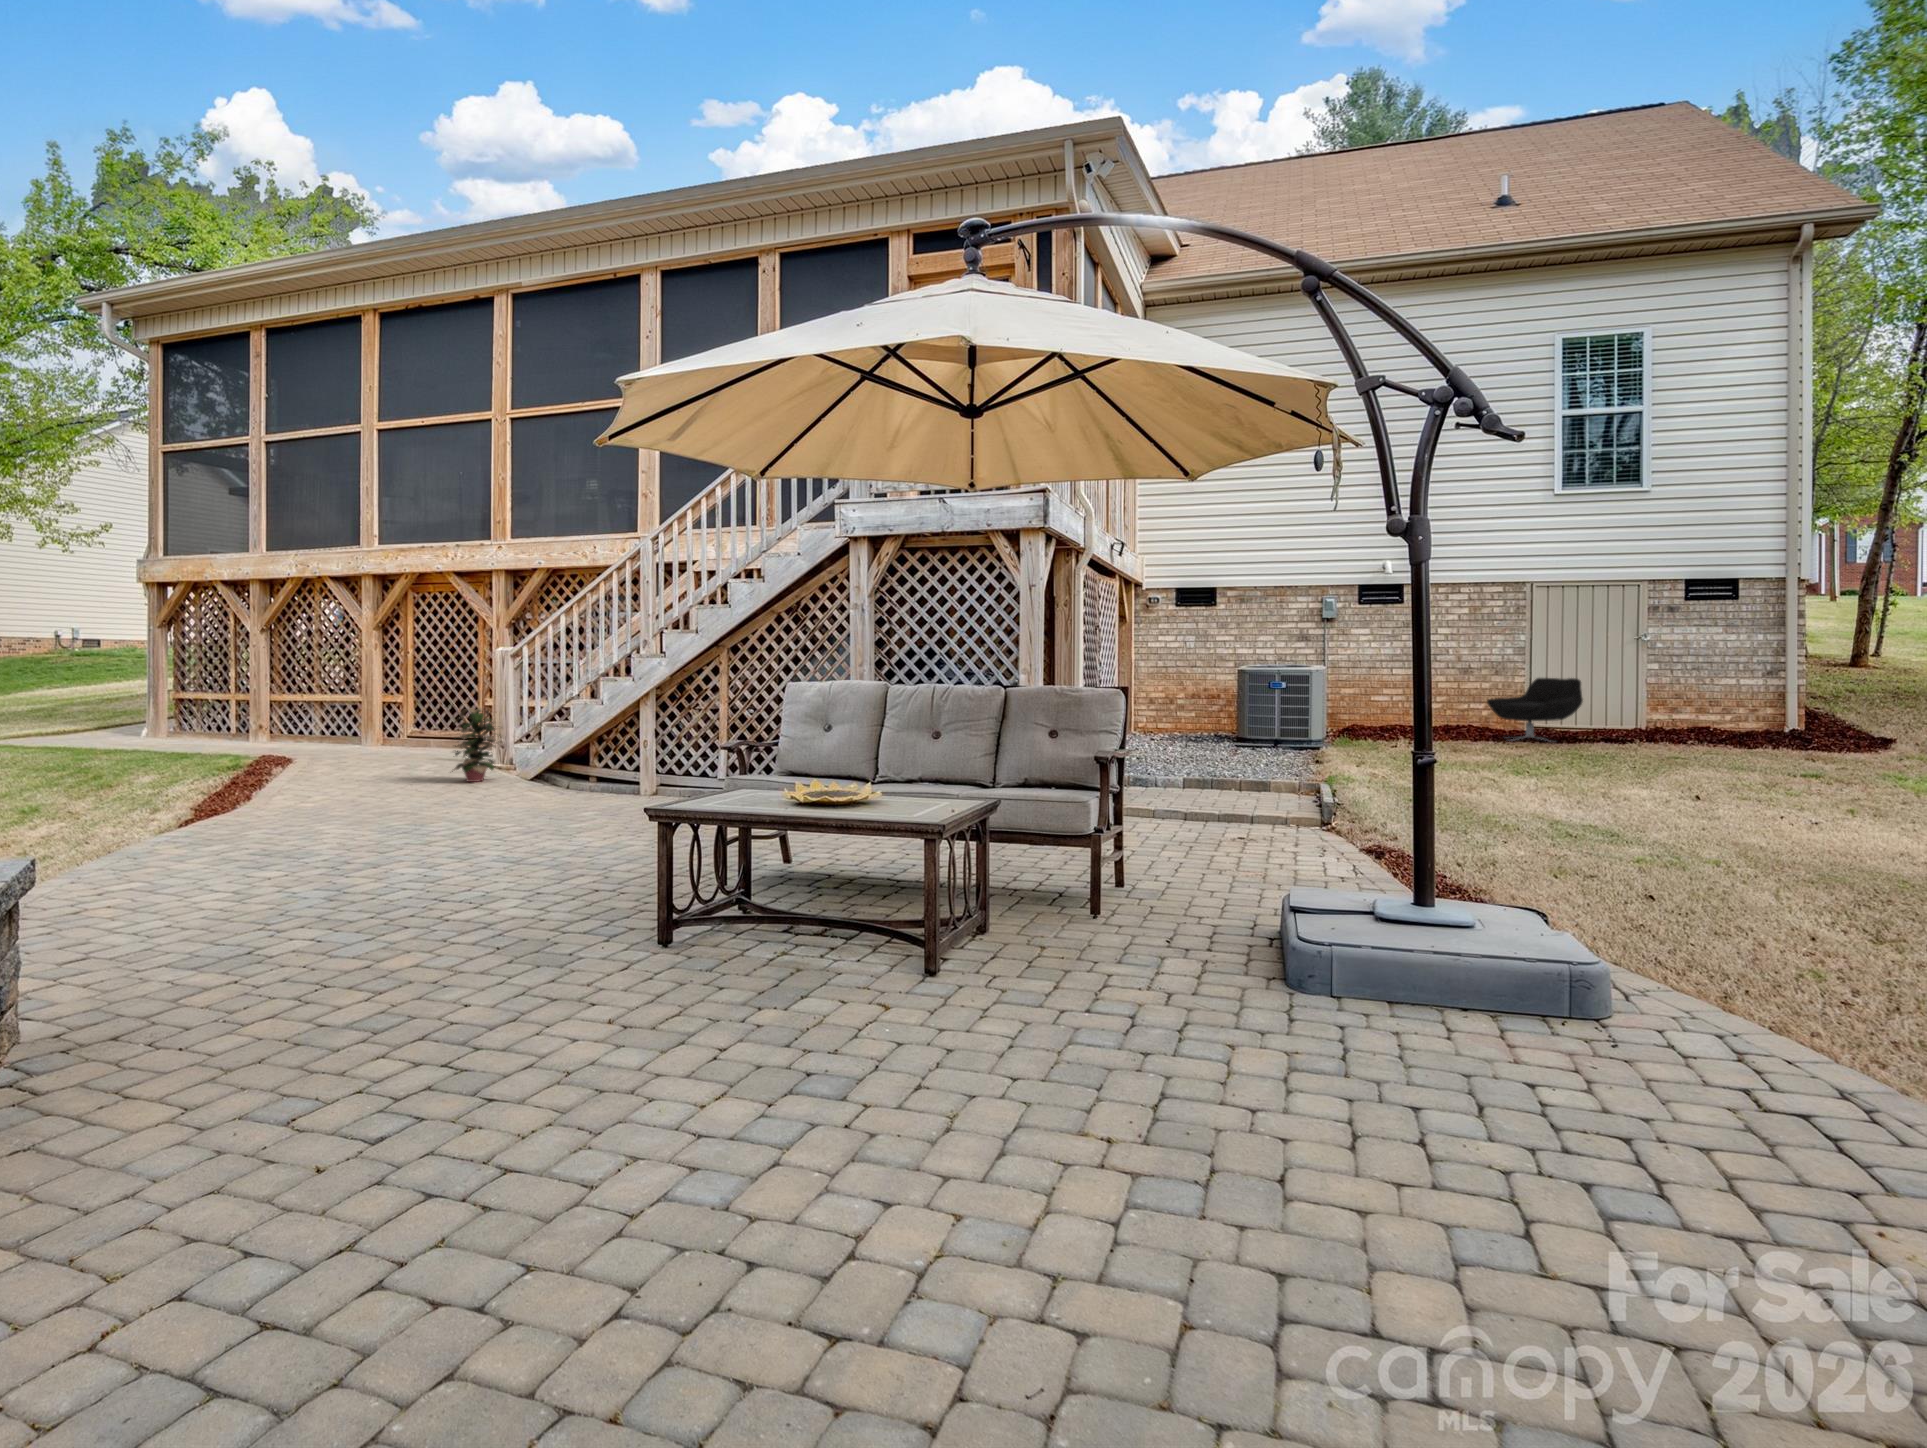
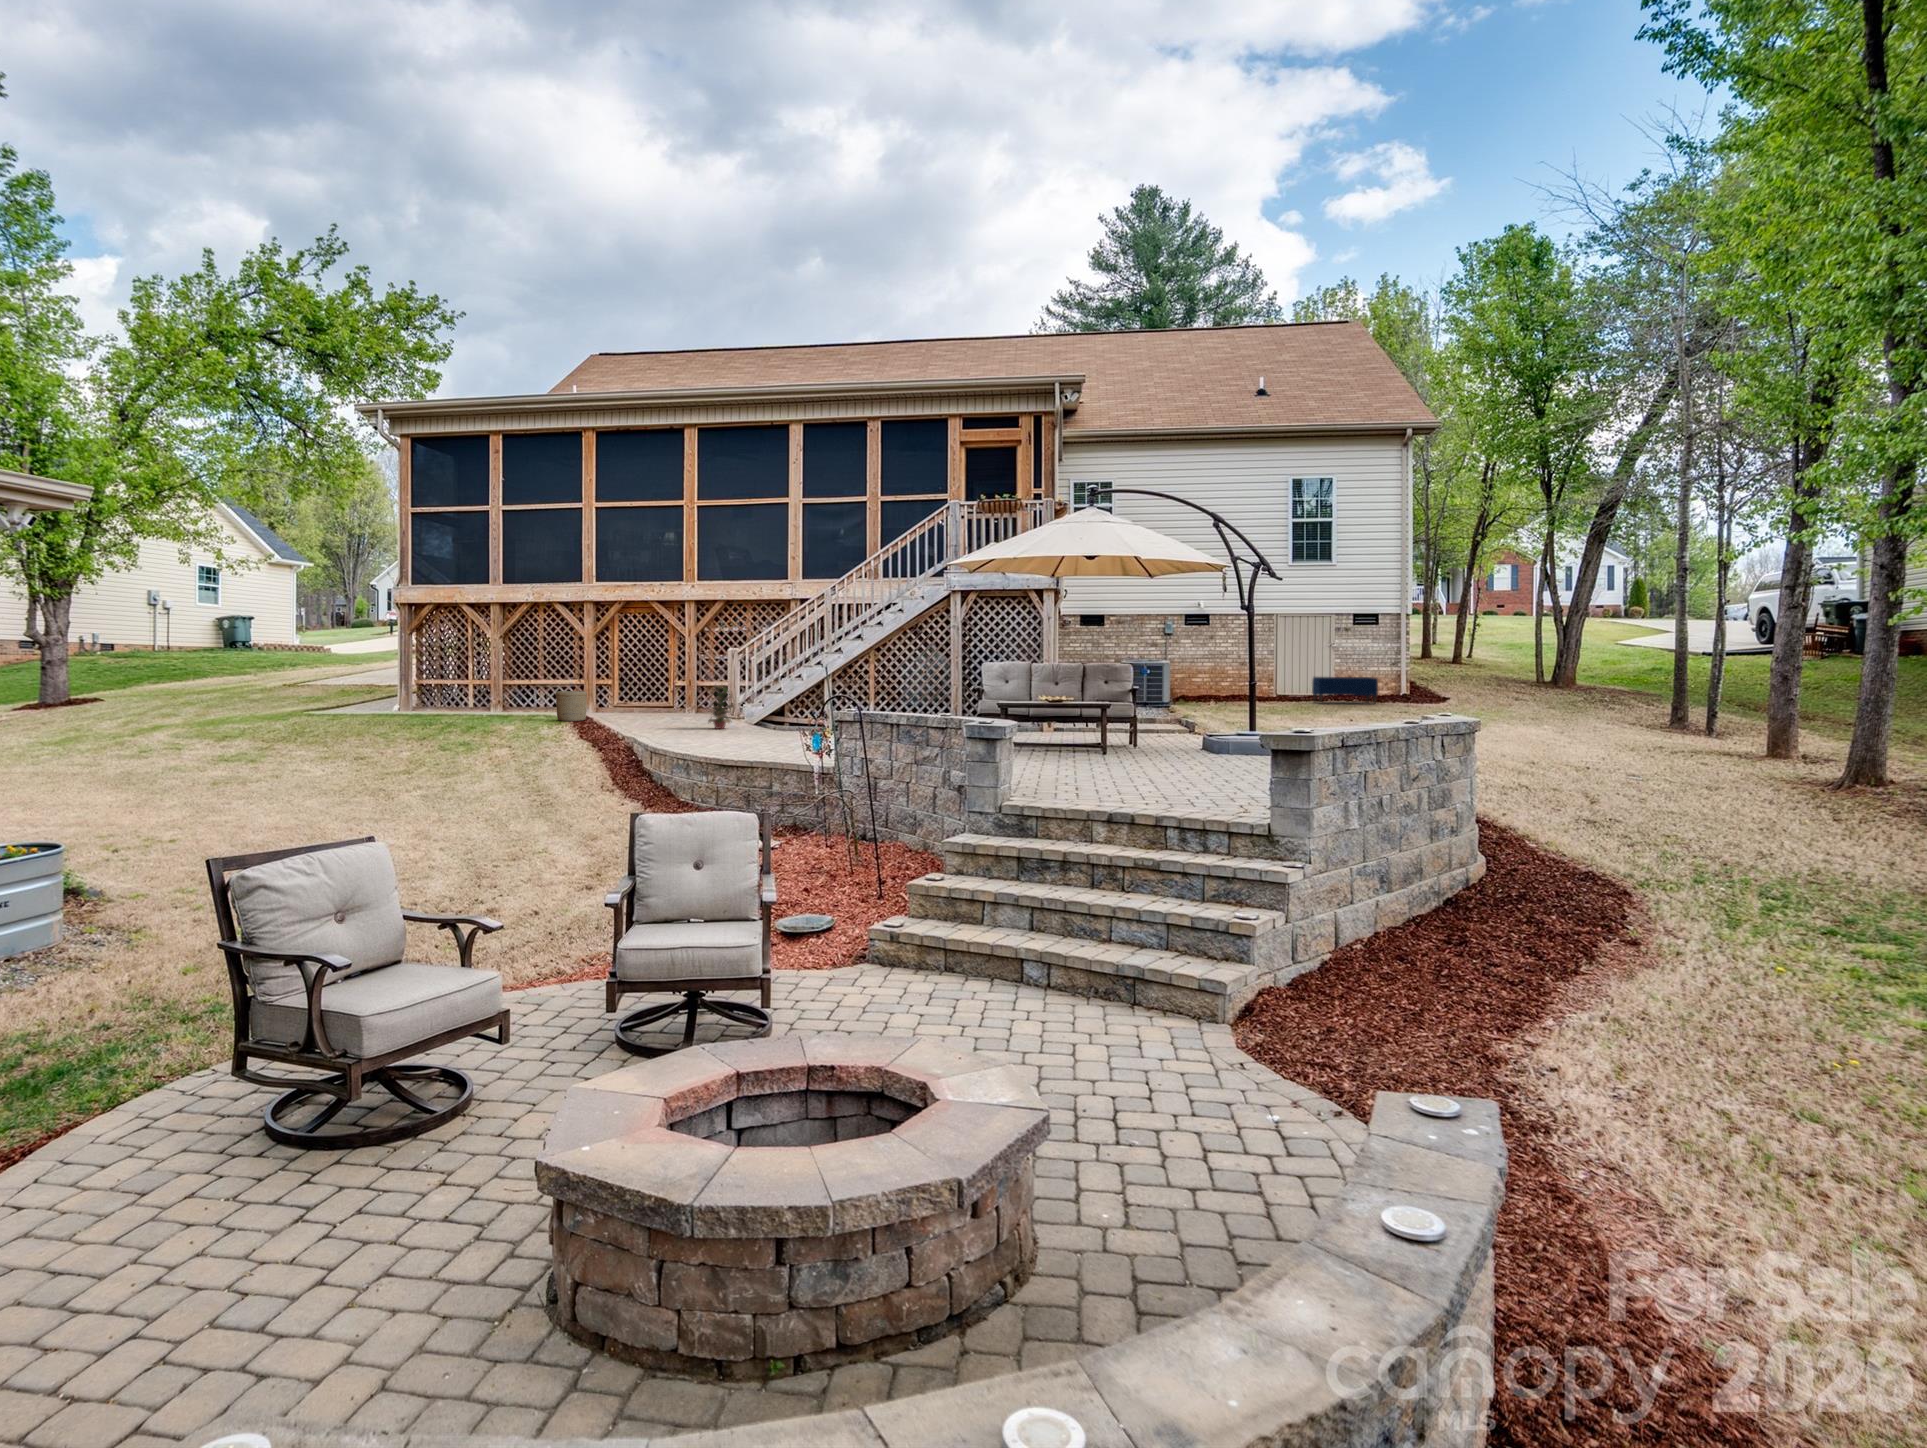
lounge chair: present [1487,678,1583,739] -> none [1251,670,1301,705]
bench: none [1607,690,1739,742] -> present [1312,677,1378,704]
woven basket: none [309,712,360,758] -> present [555,691,587,721]

